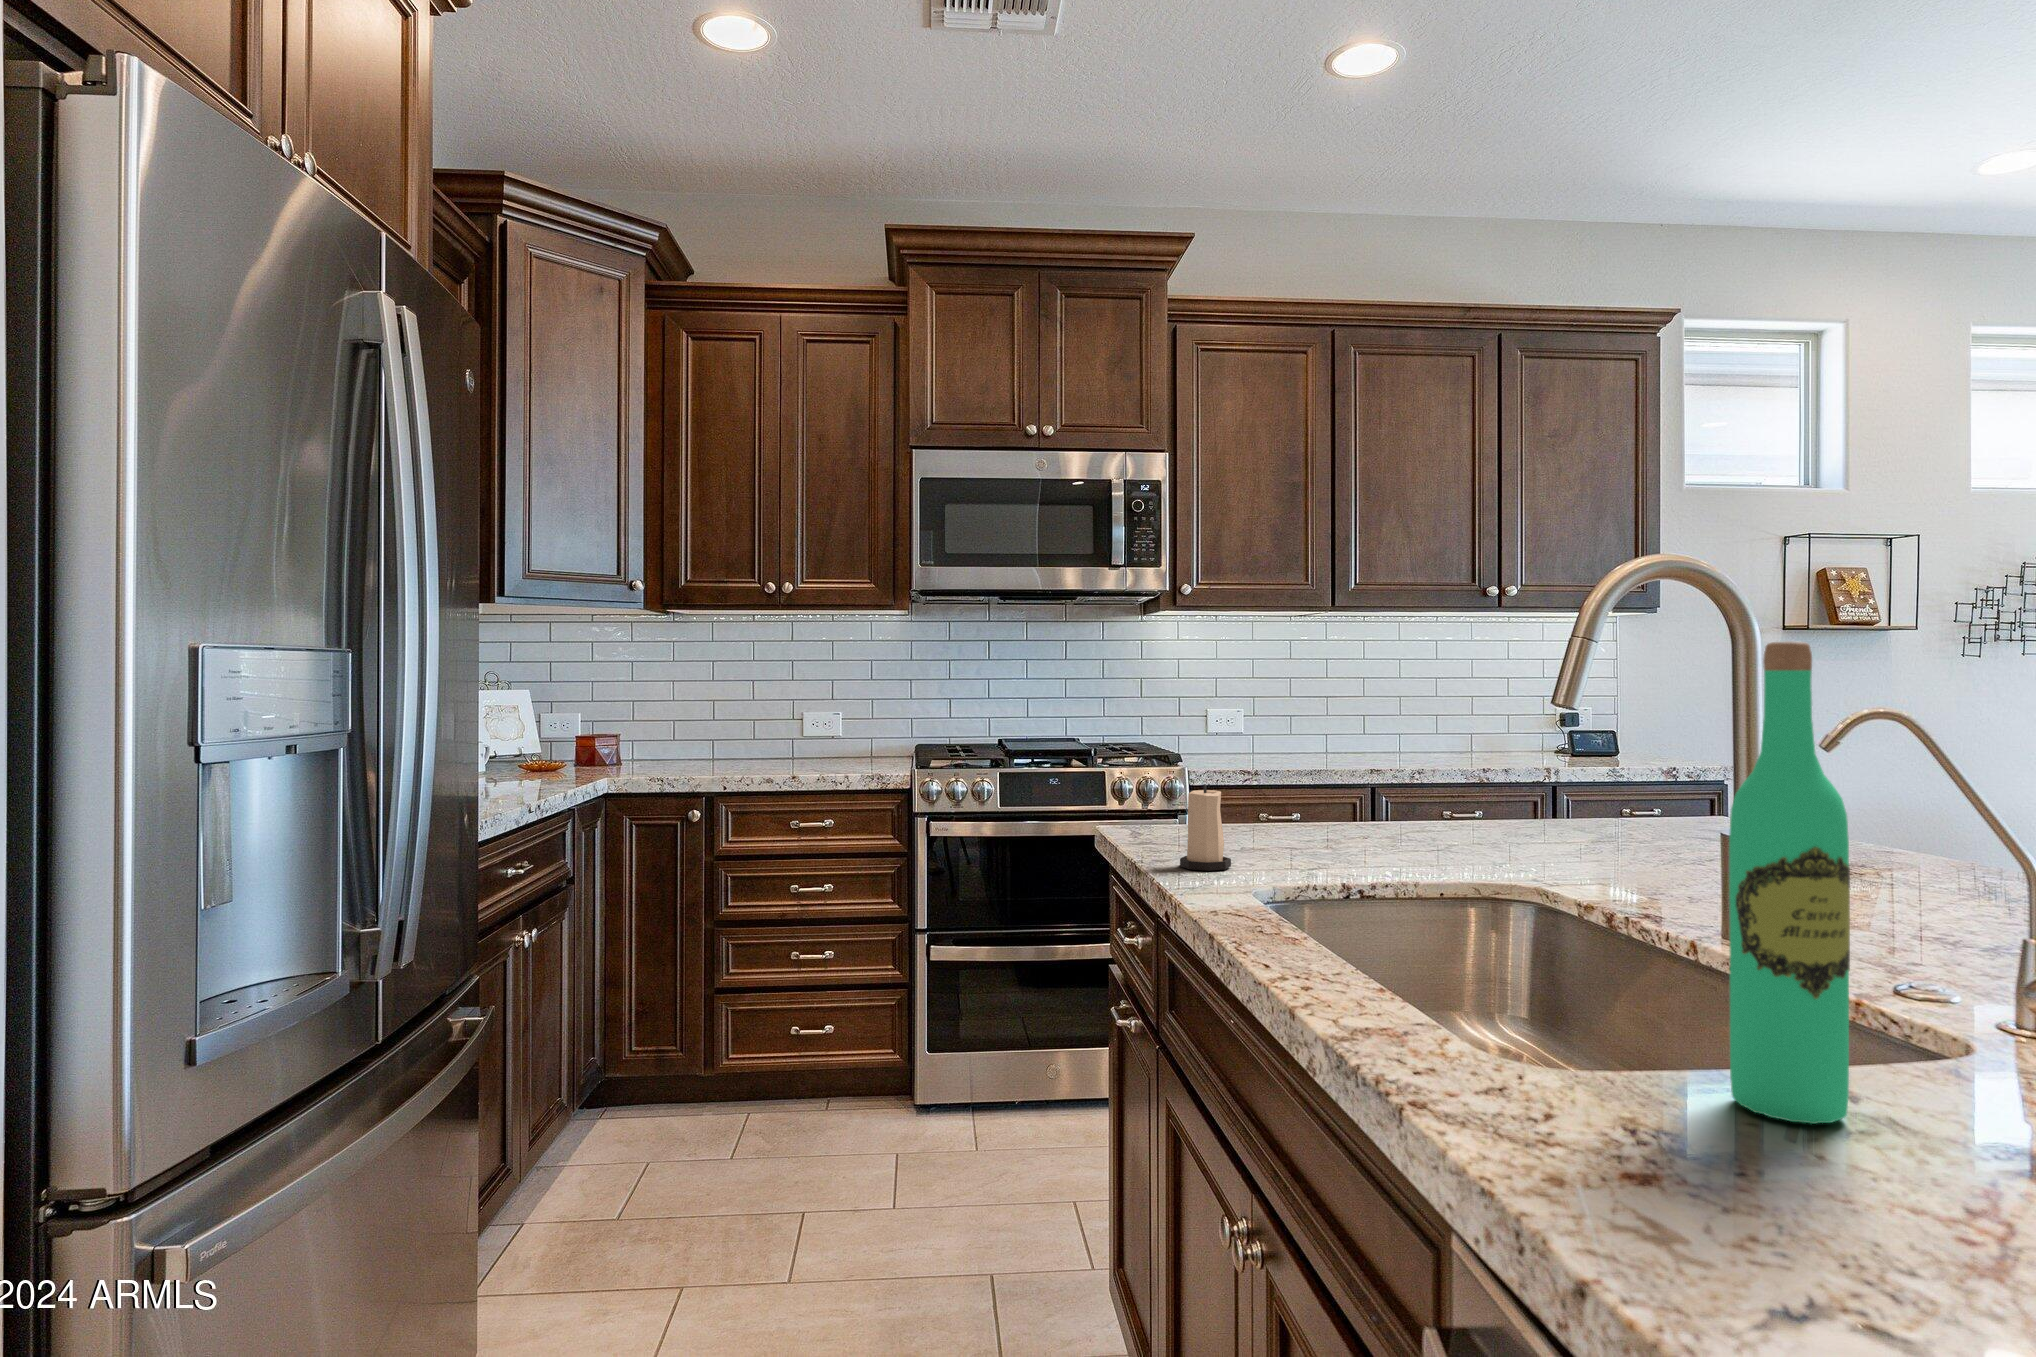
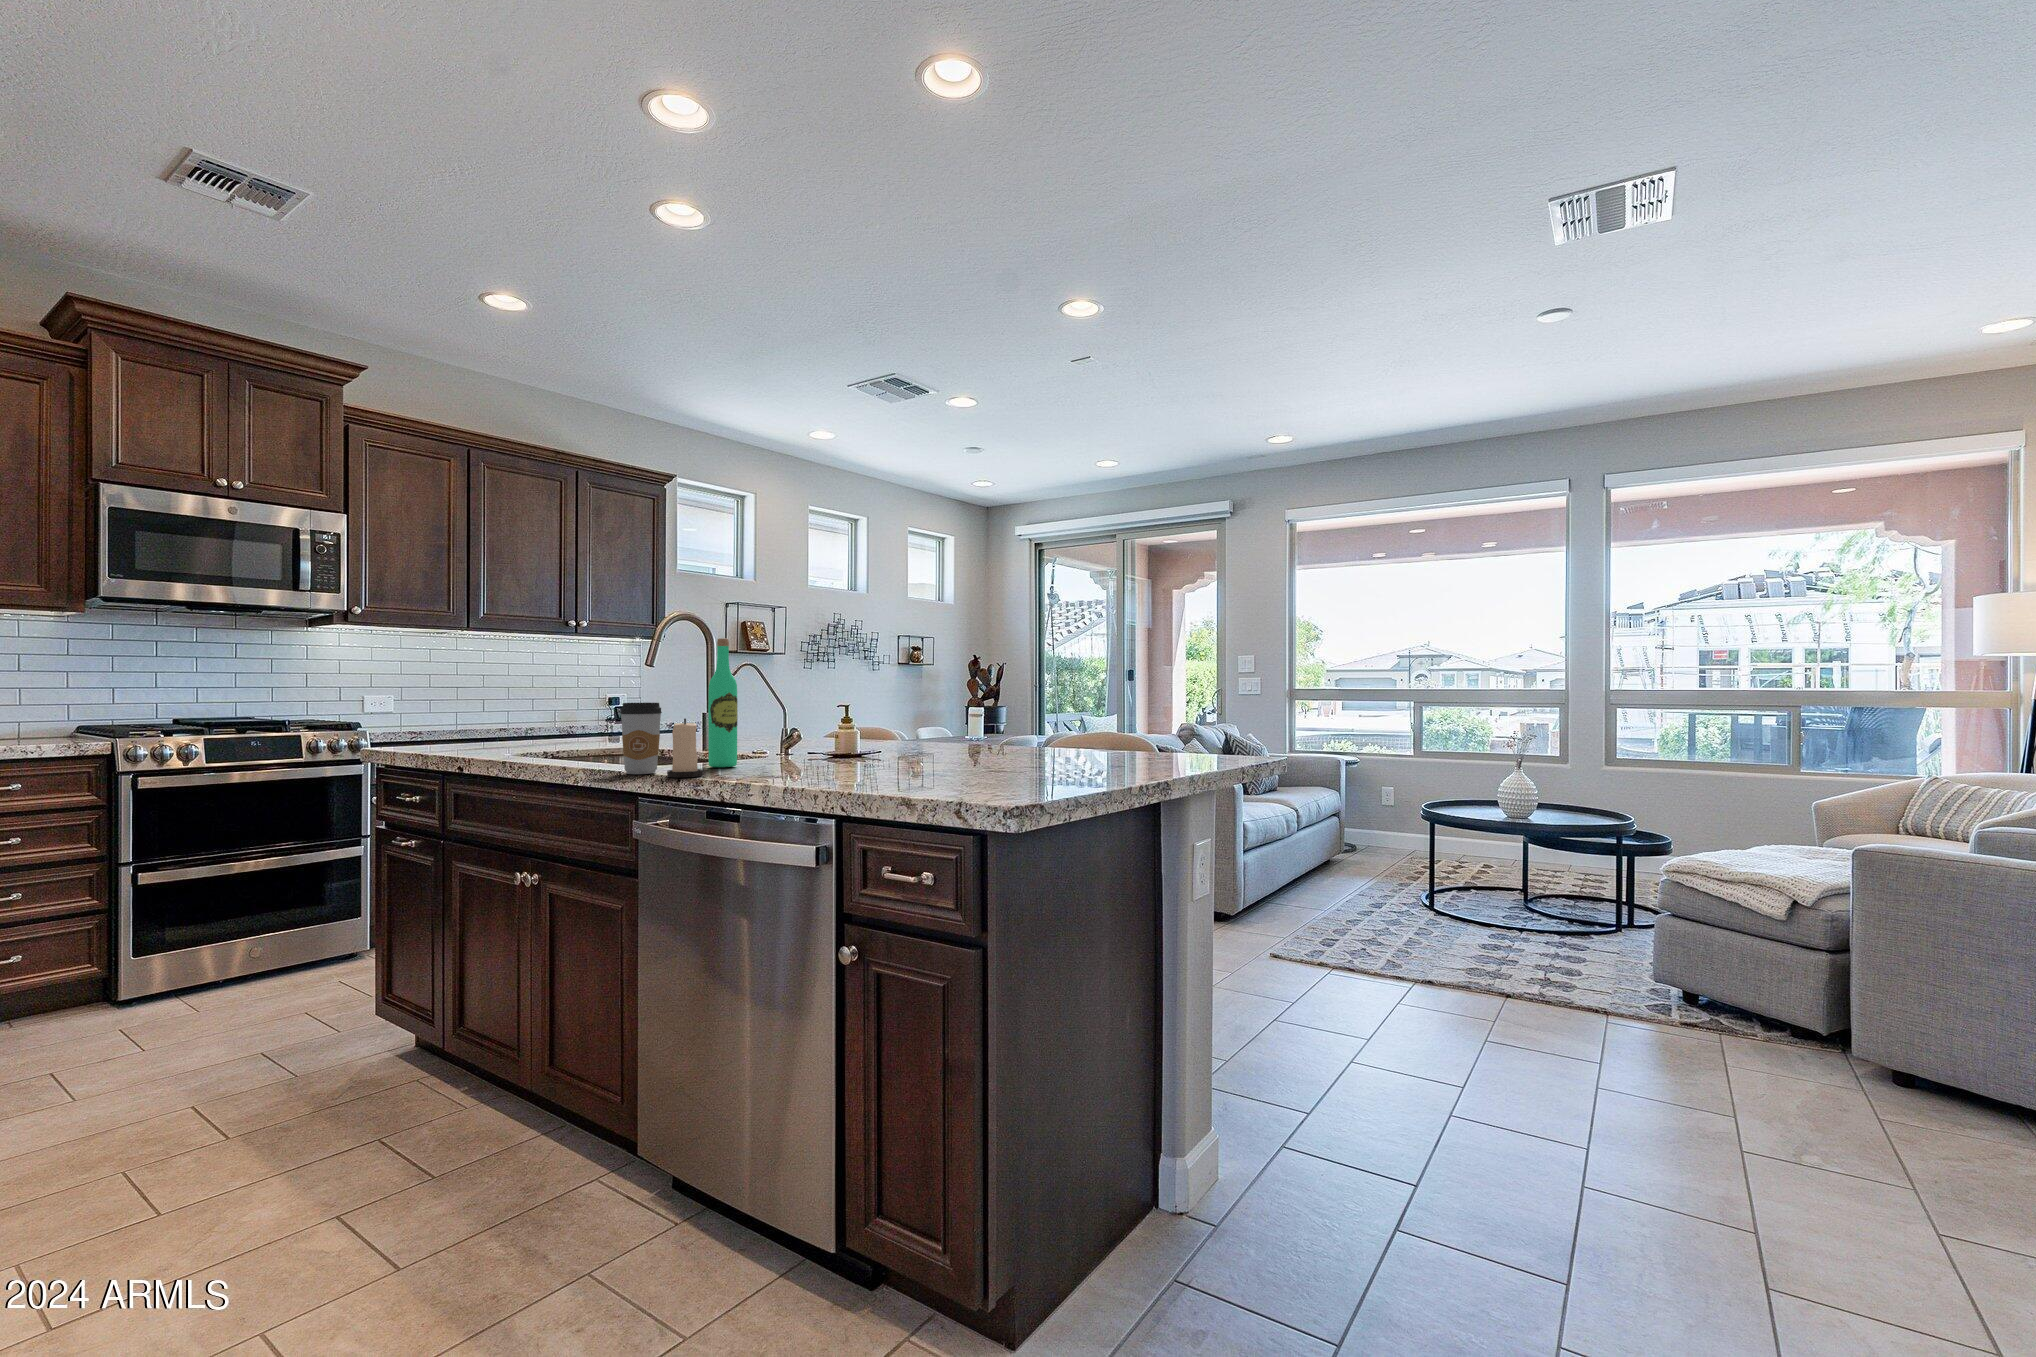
candle: present [1180,784,1231,871] -> present [667,719,703,778]
coffee cup: none [1400,869,1543,1137] -> present [620,703,662,774]

